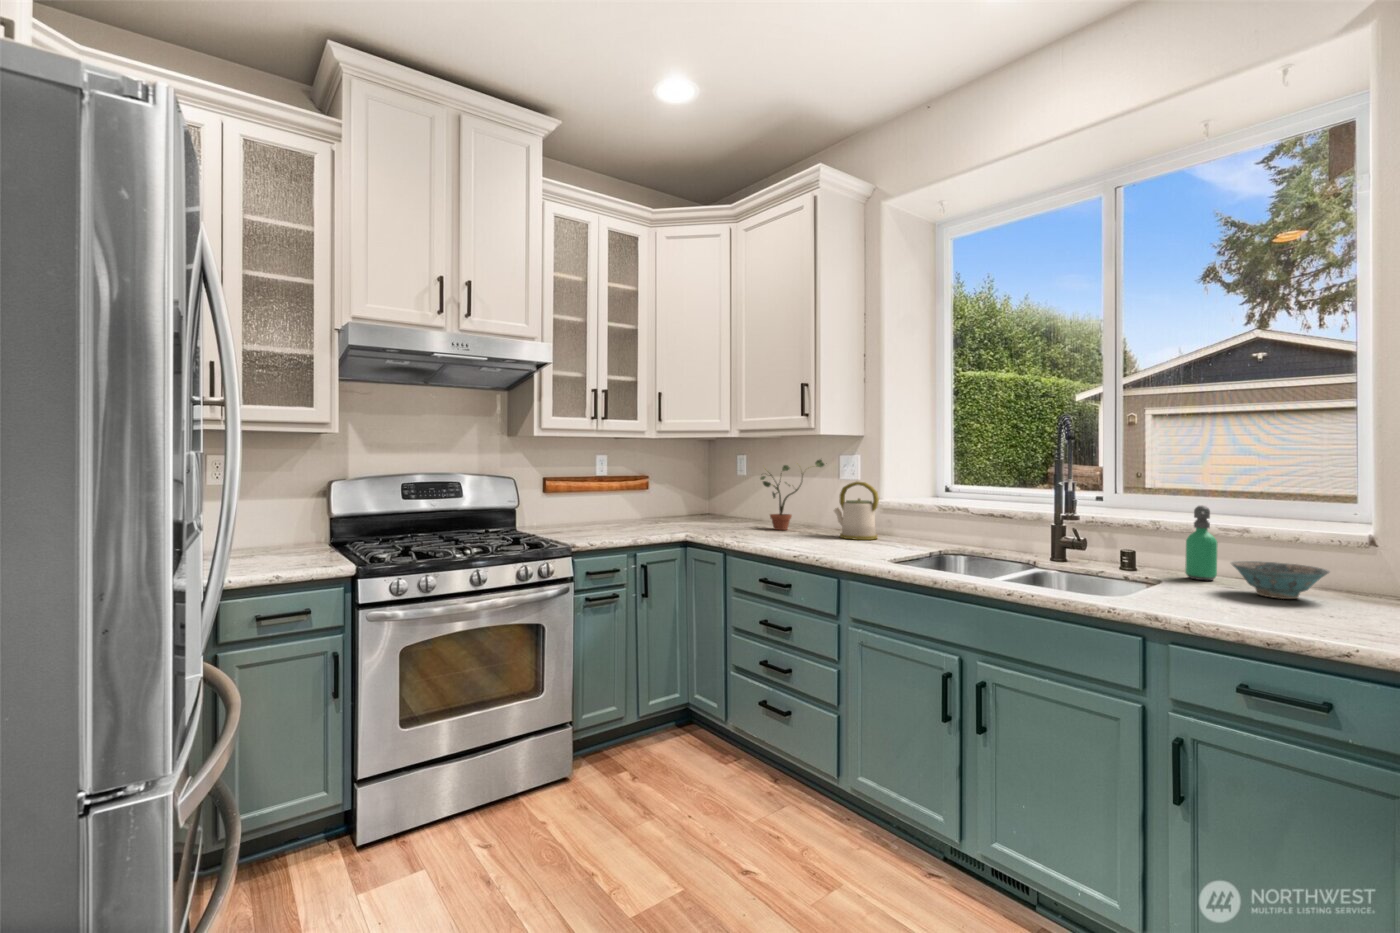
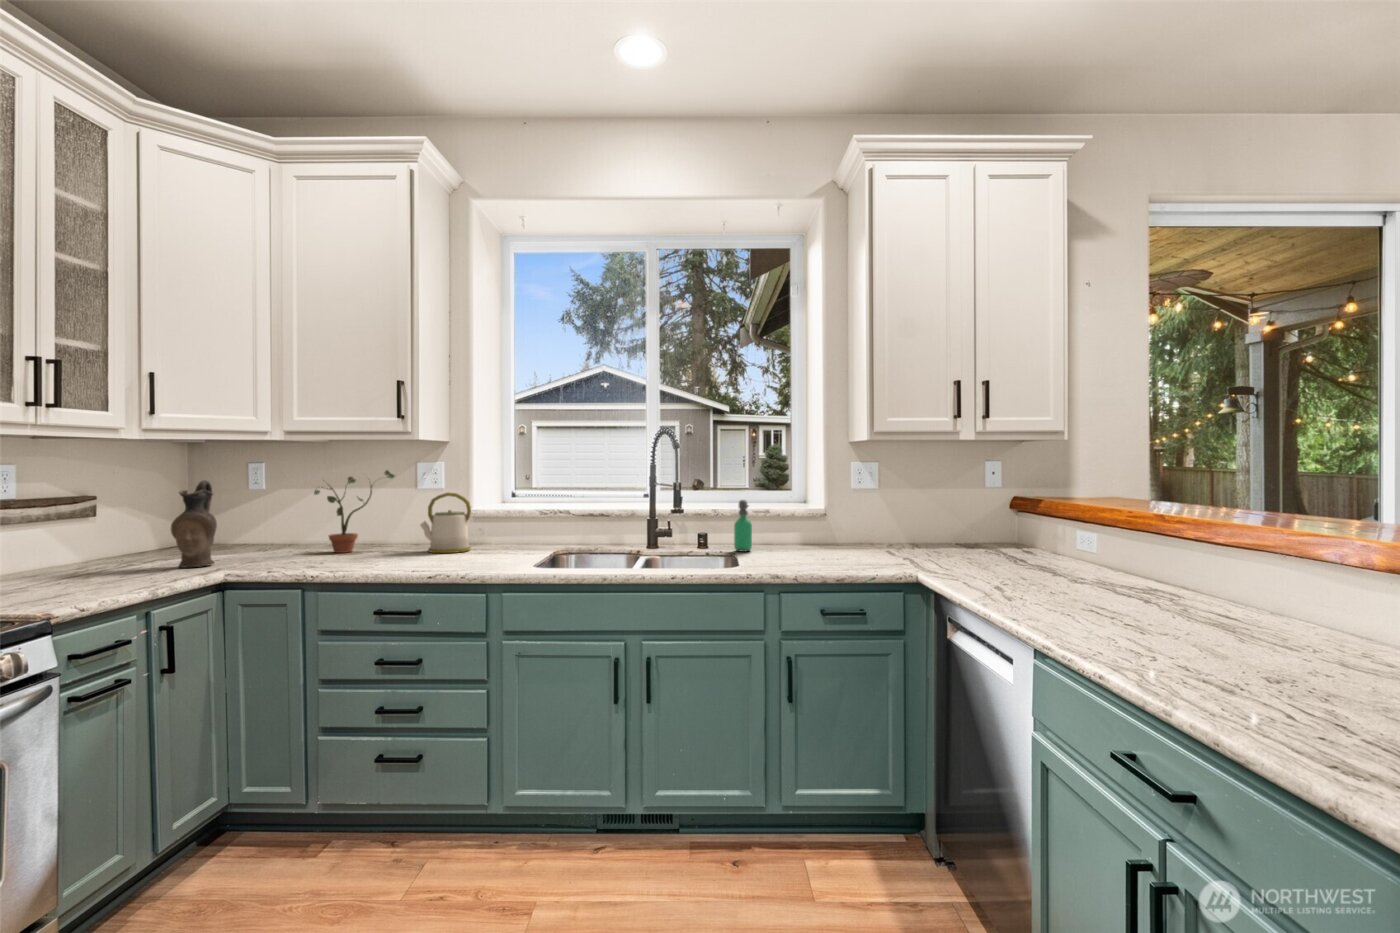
ceramic pitcher: none [664,467,691,529] -> present [171,480,217,567]
ceramic bowl: present [1231,561,1330,599] -> none [771,534,821,557]

